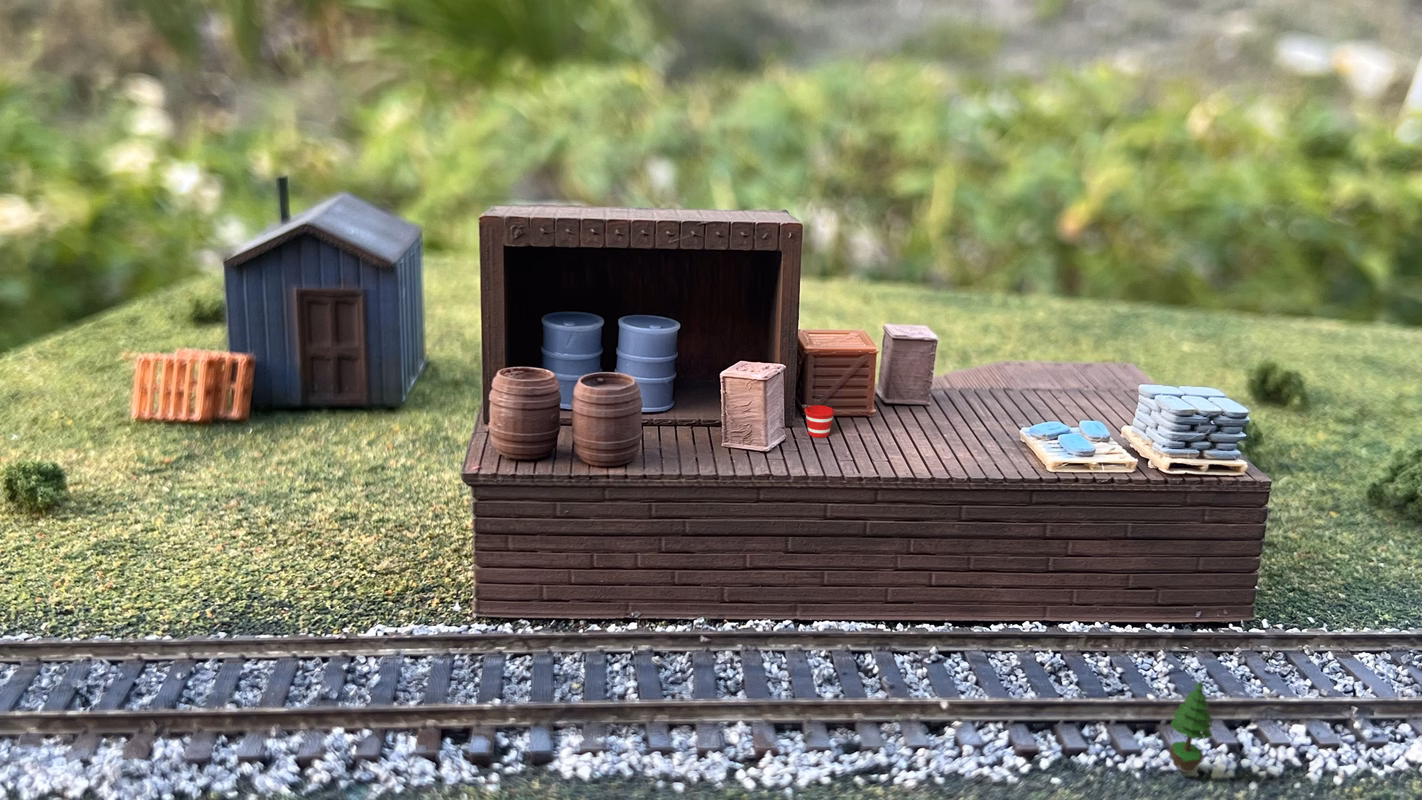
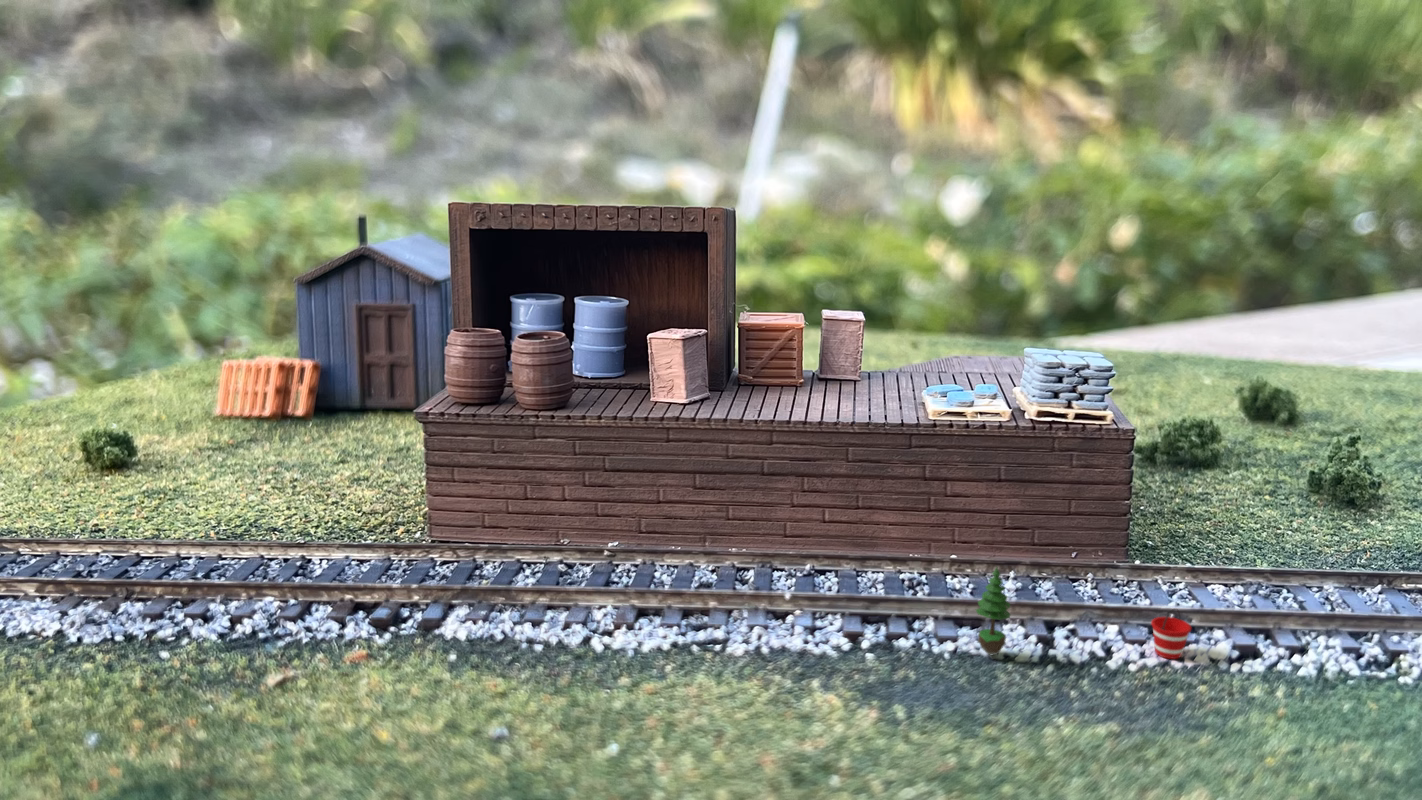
bucket: present [805,397,835,438] -> present [1151,609,1191,659]

